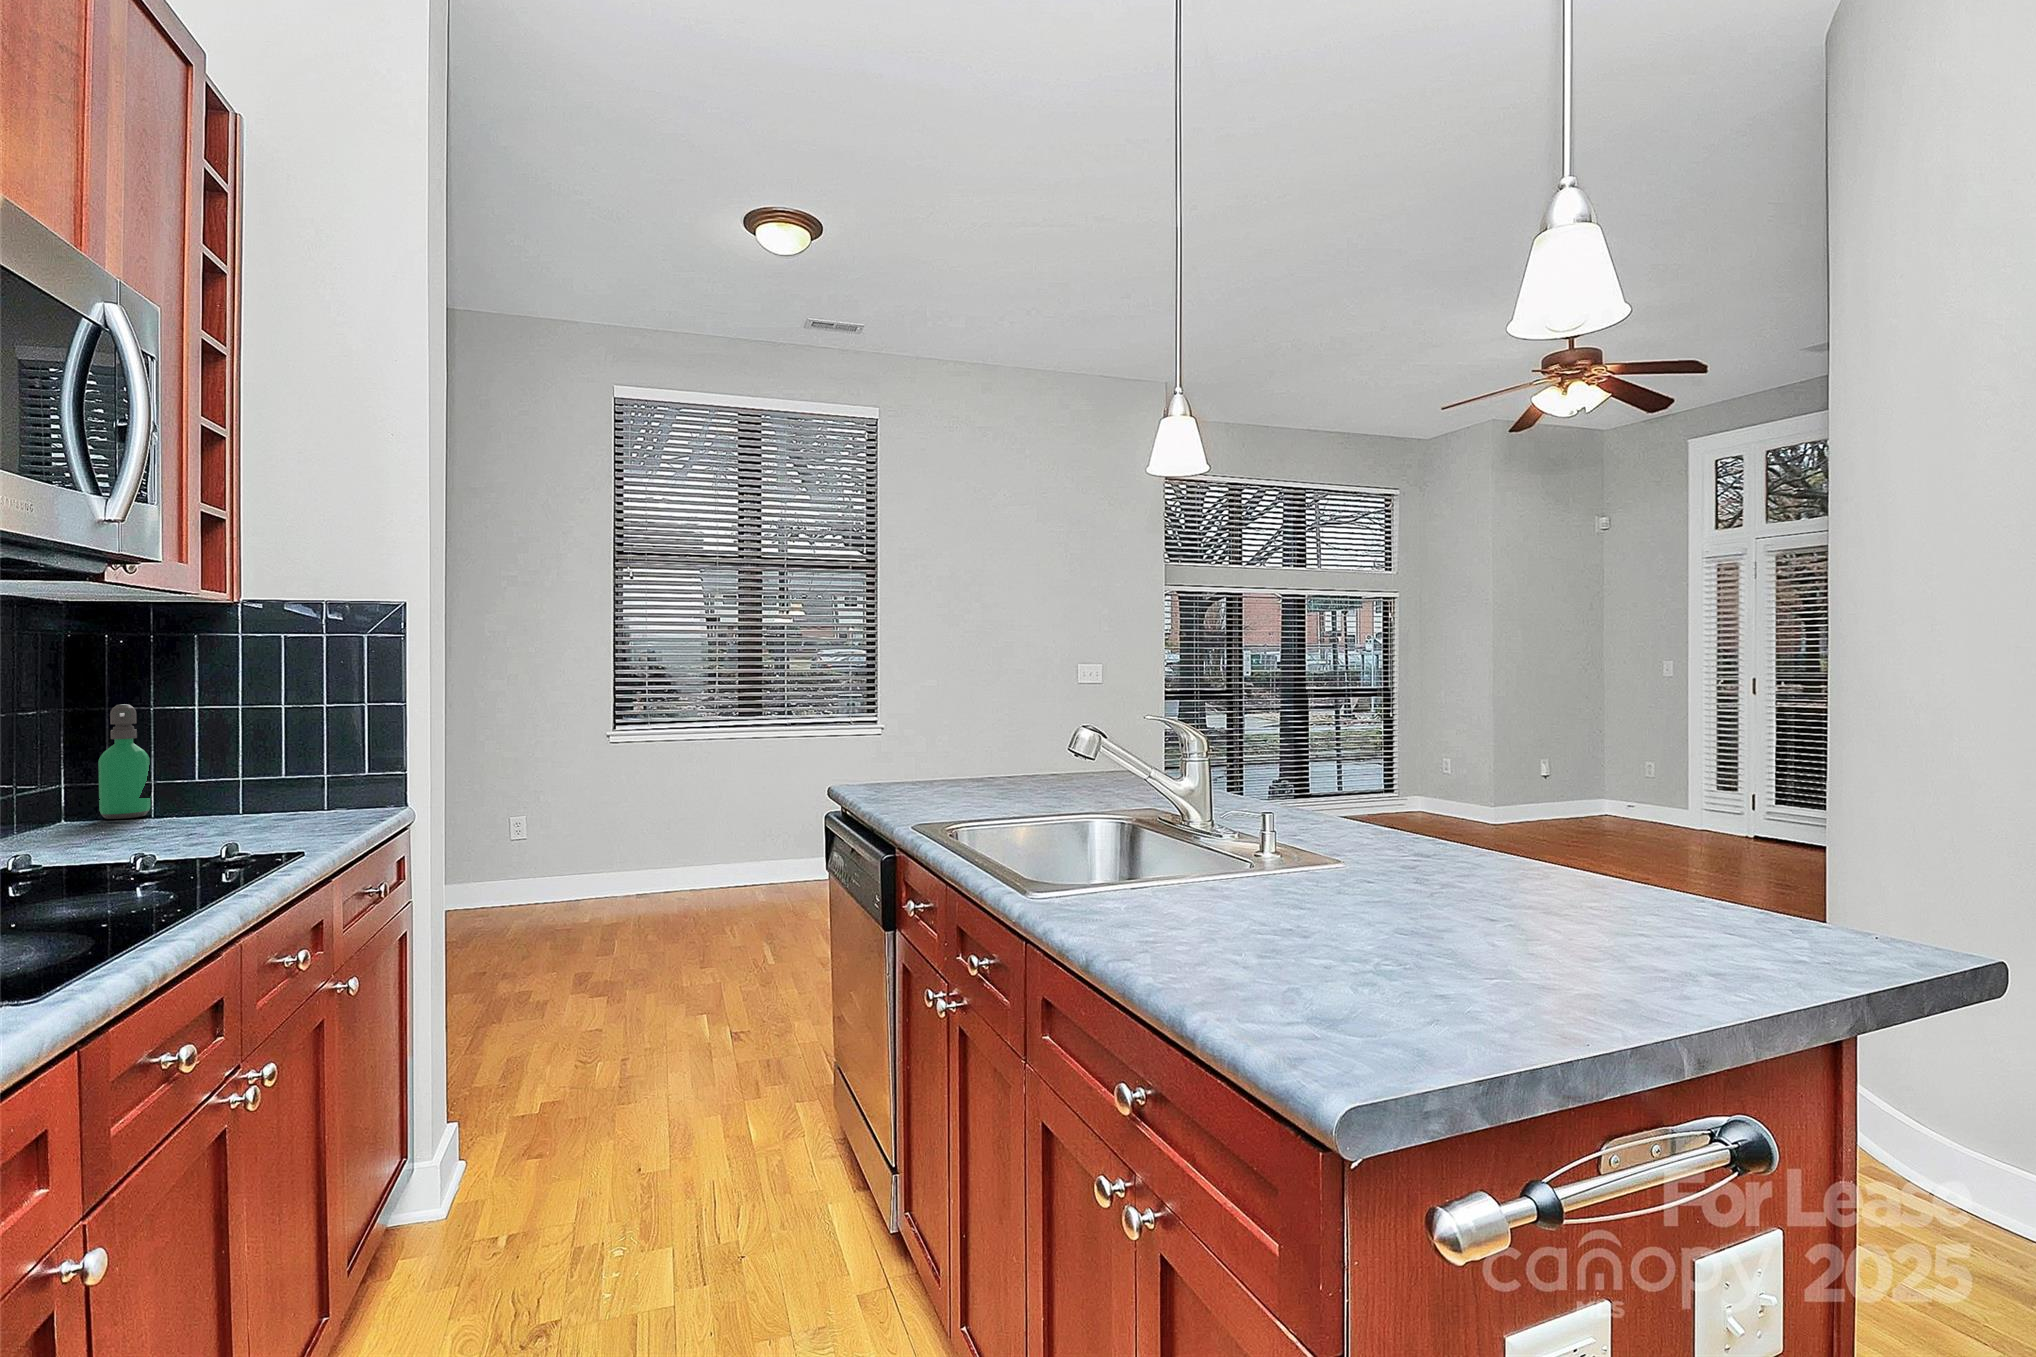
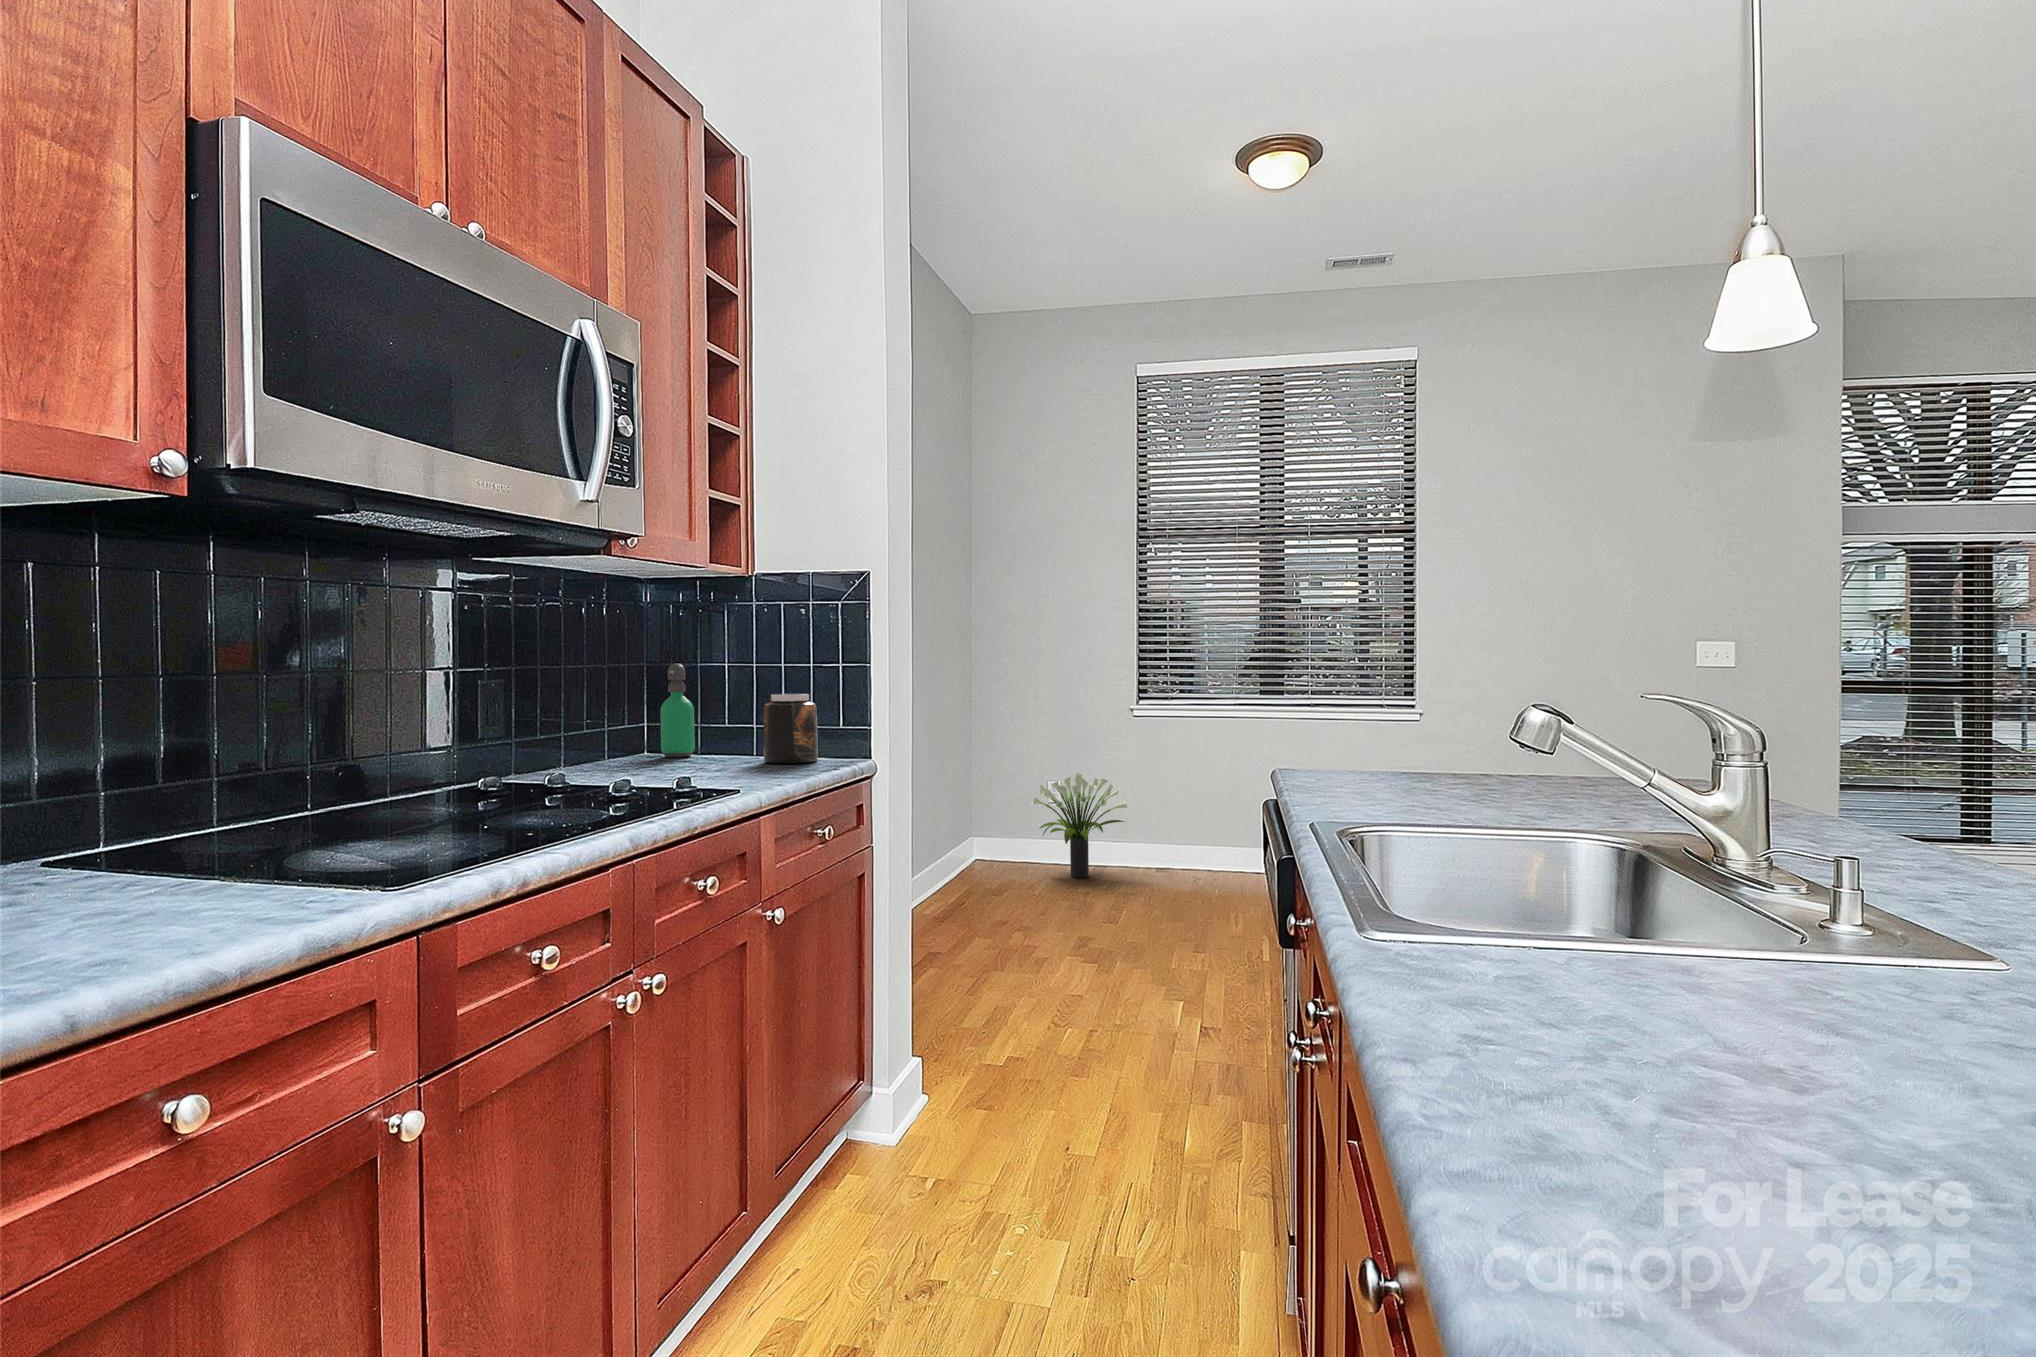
jar: none [272,735,345,816] -> present [763,693,818,764]
potted plant: none [495,809,607,922] -> present [1031,773,1127,878]

